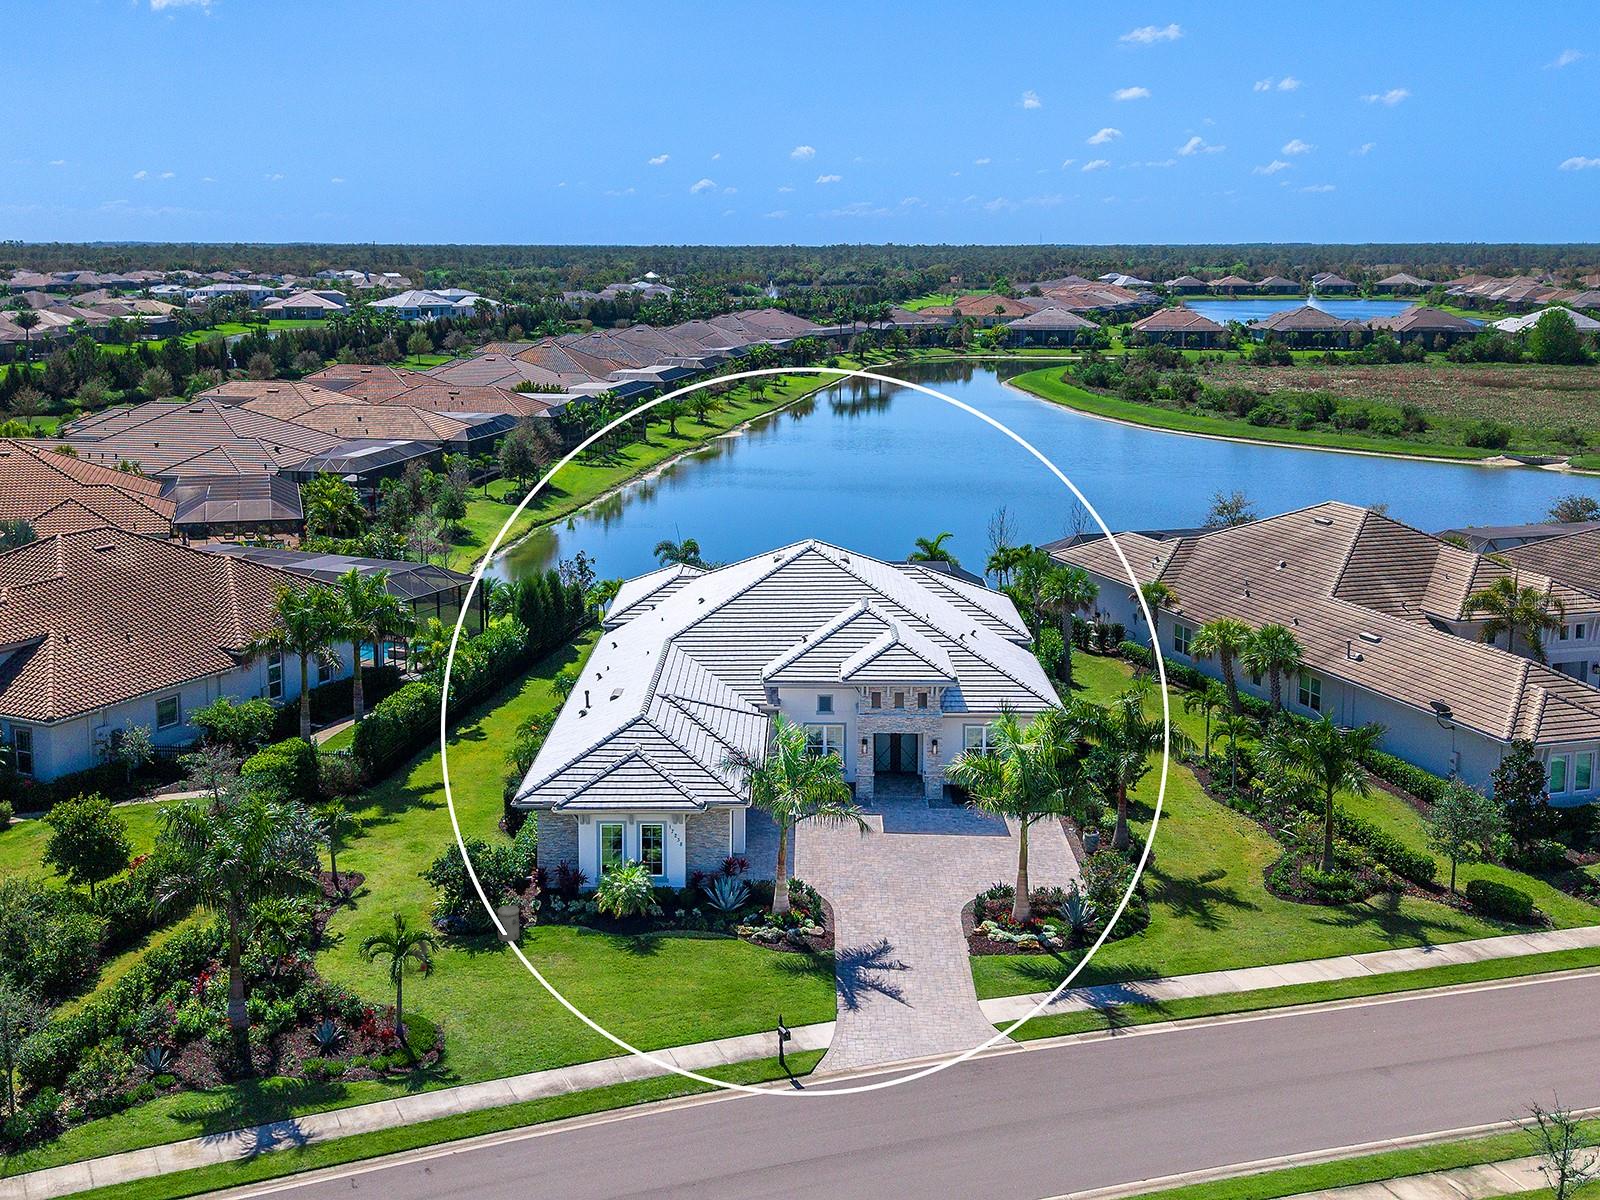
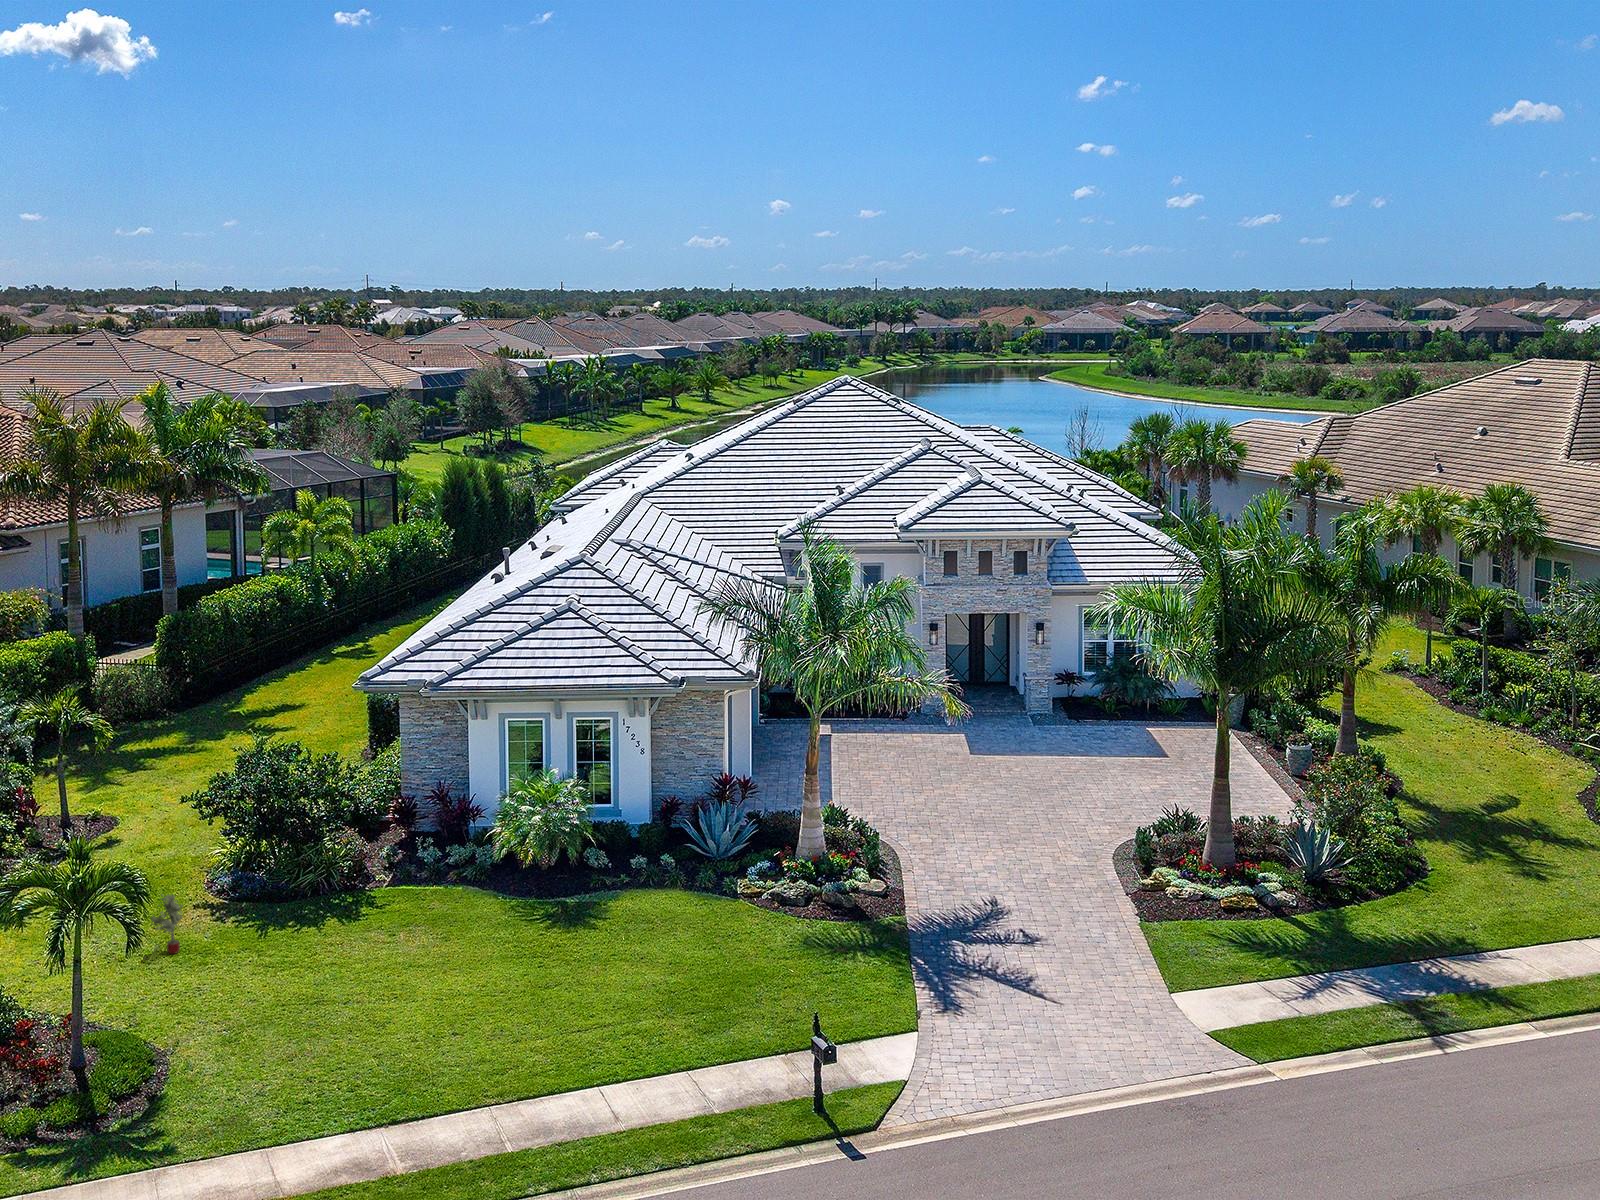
trash can: present [497,905,519,941] -> none [319,846,359,907]

